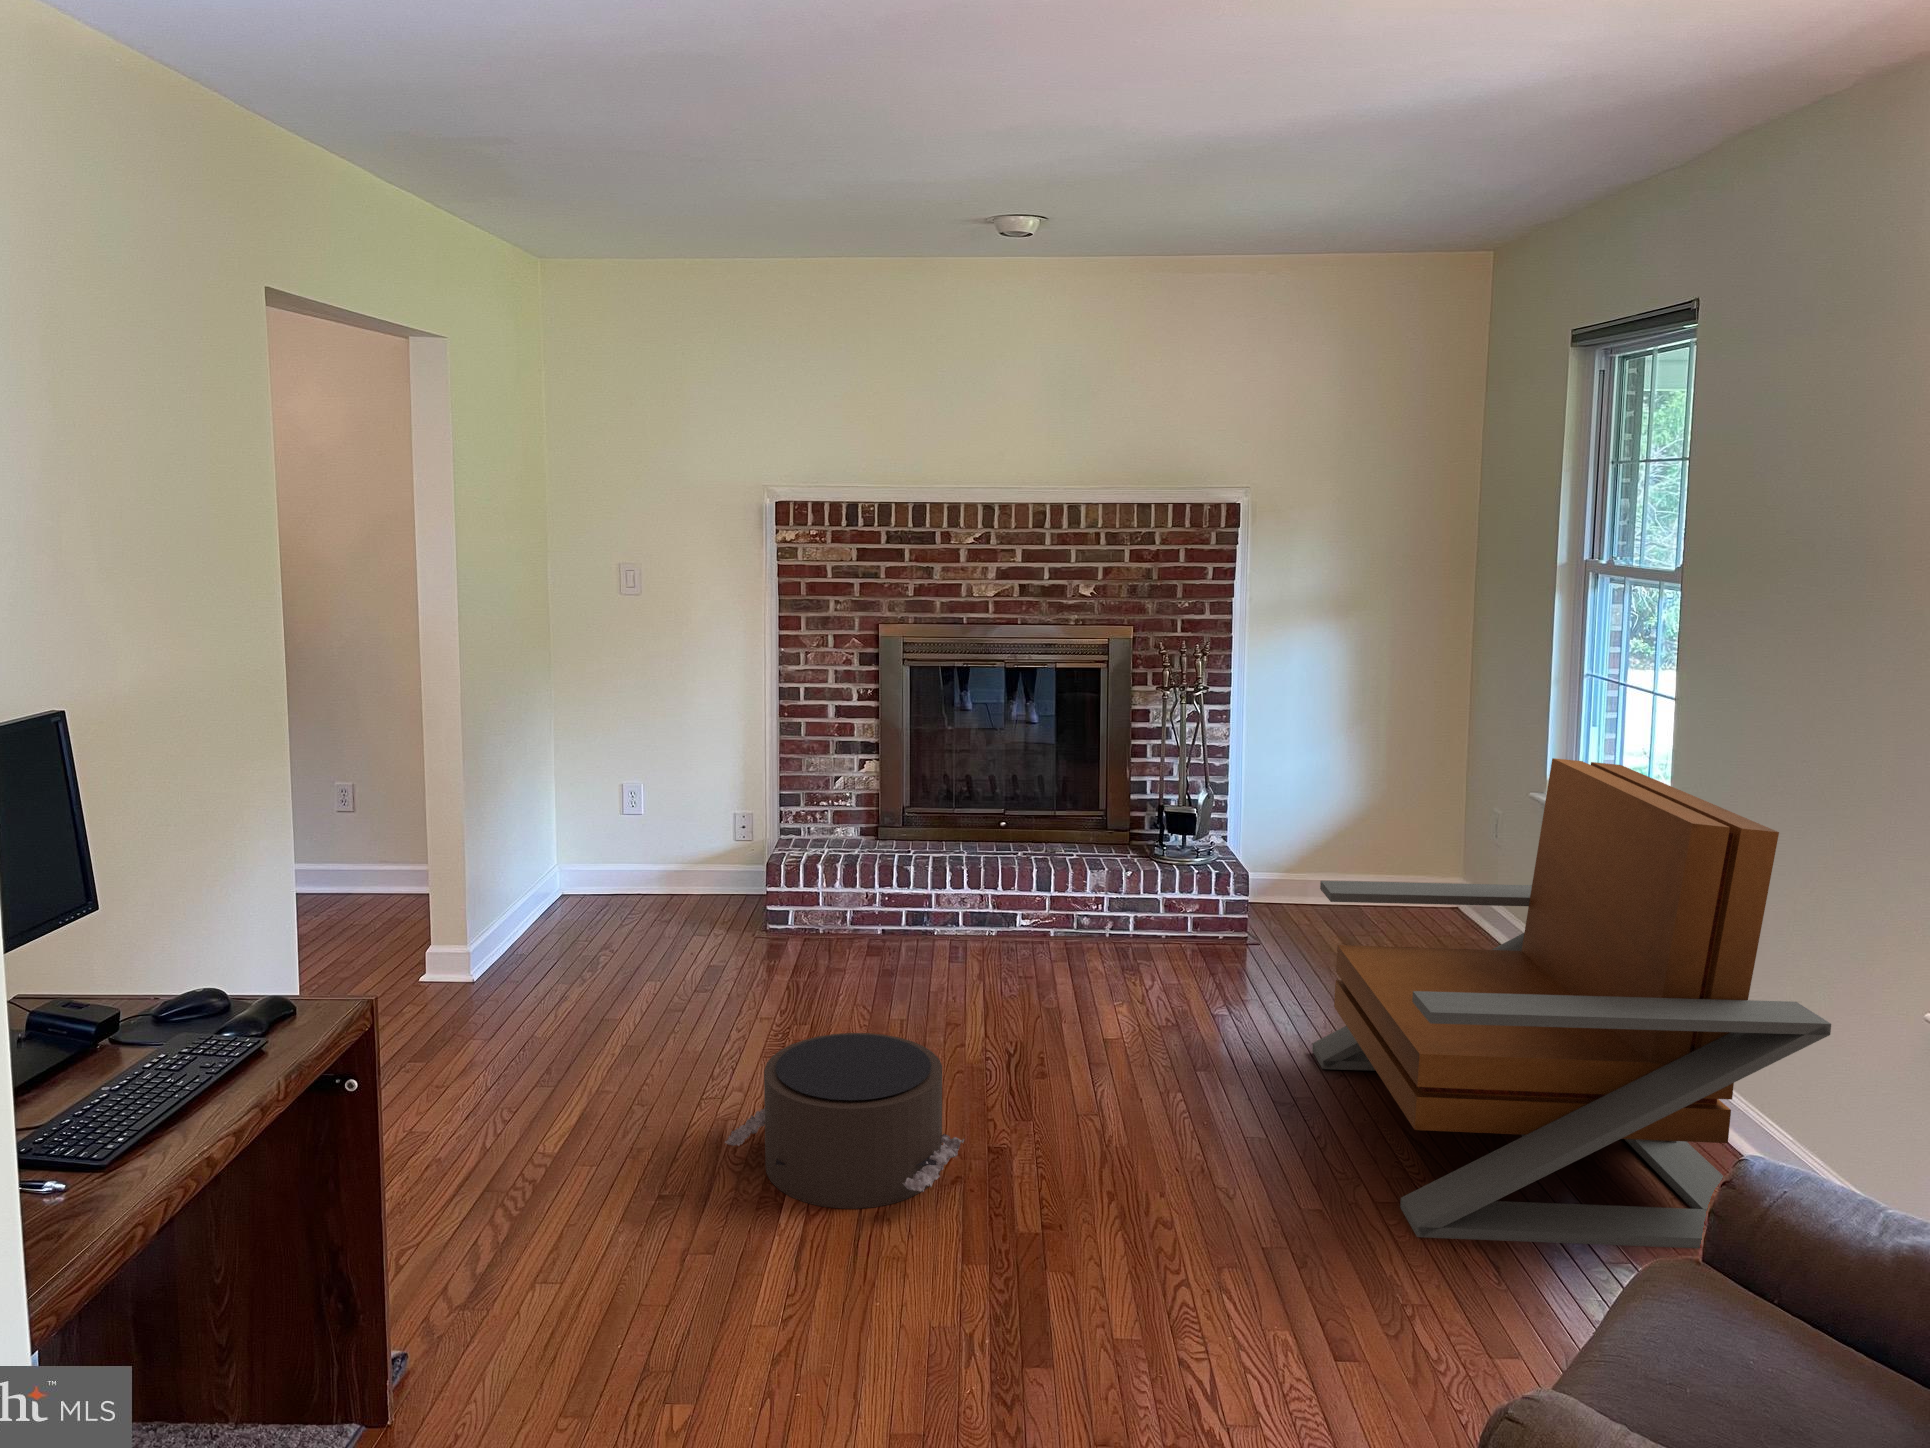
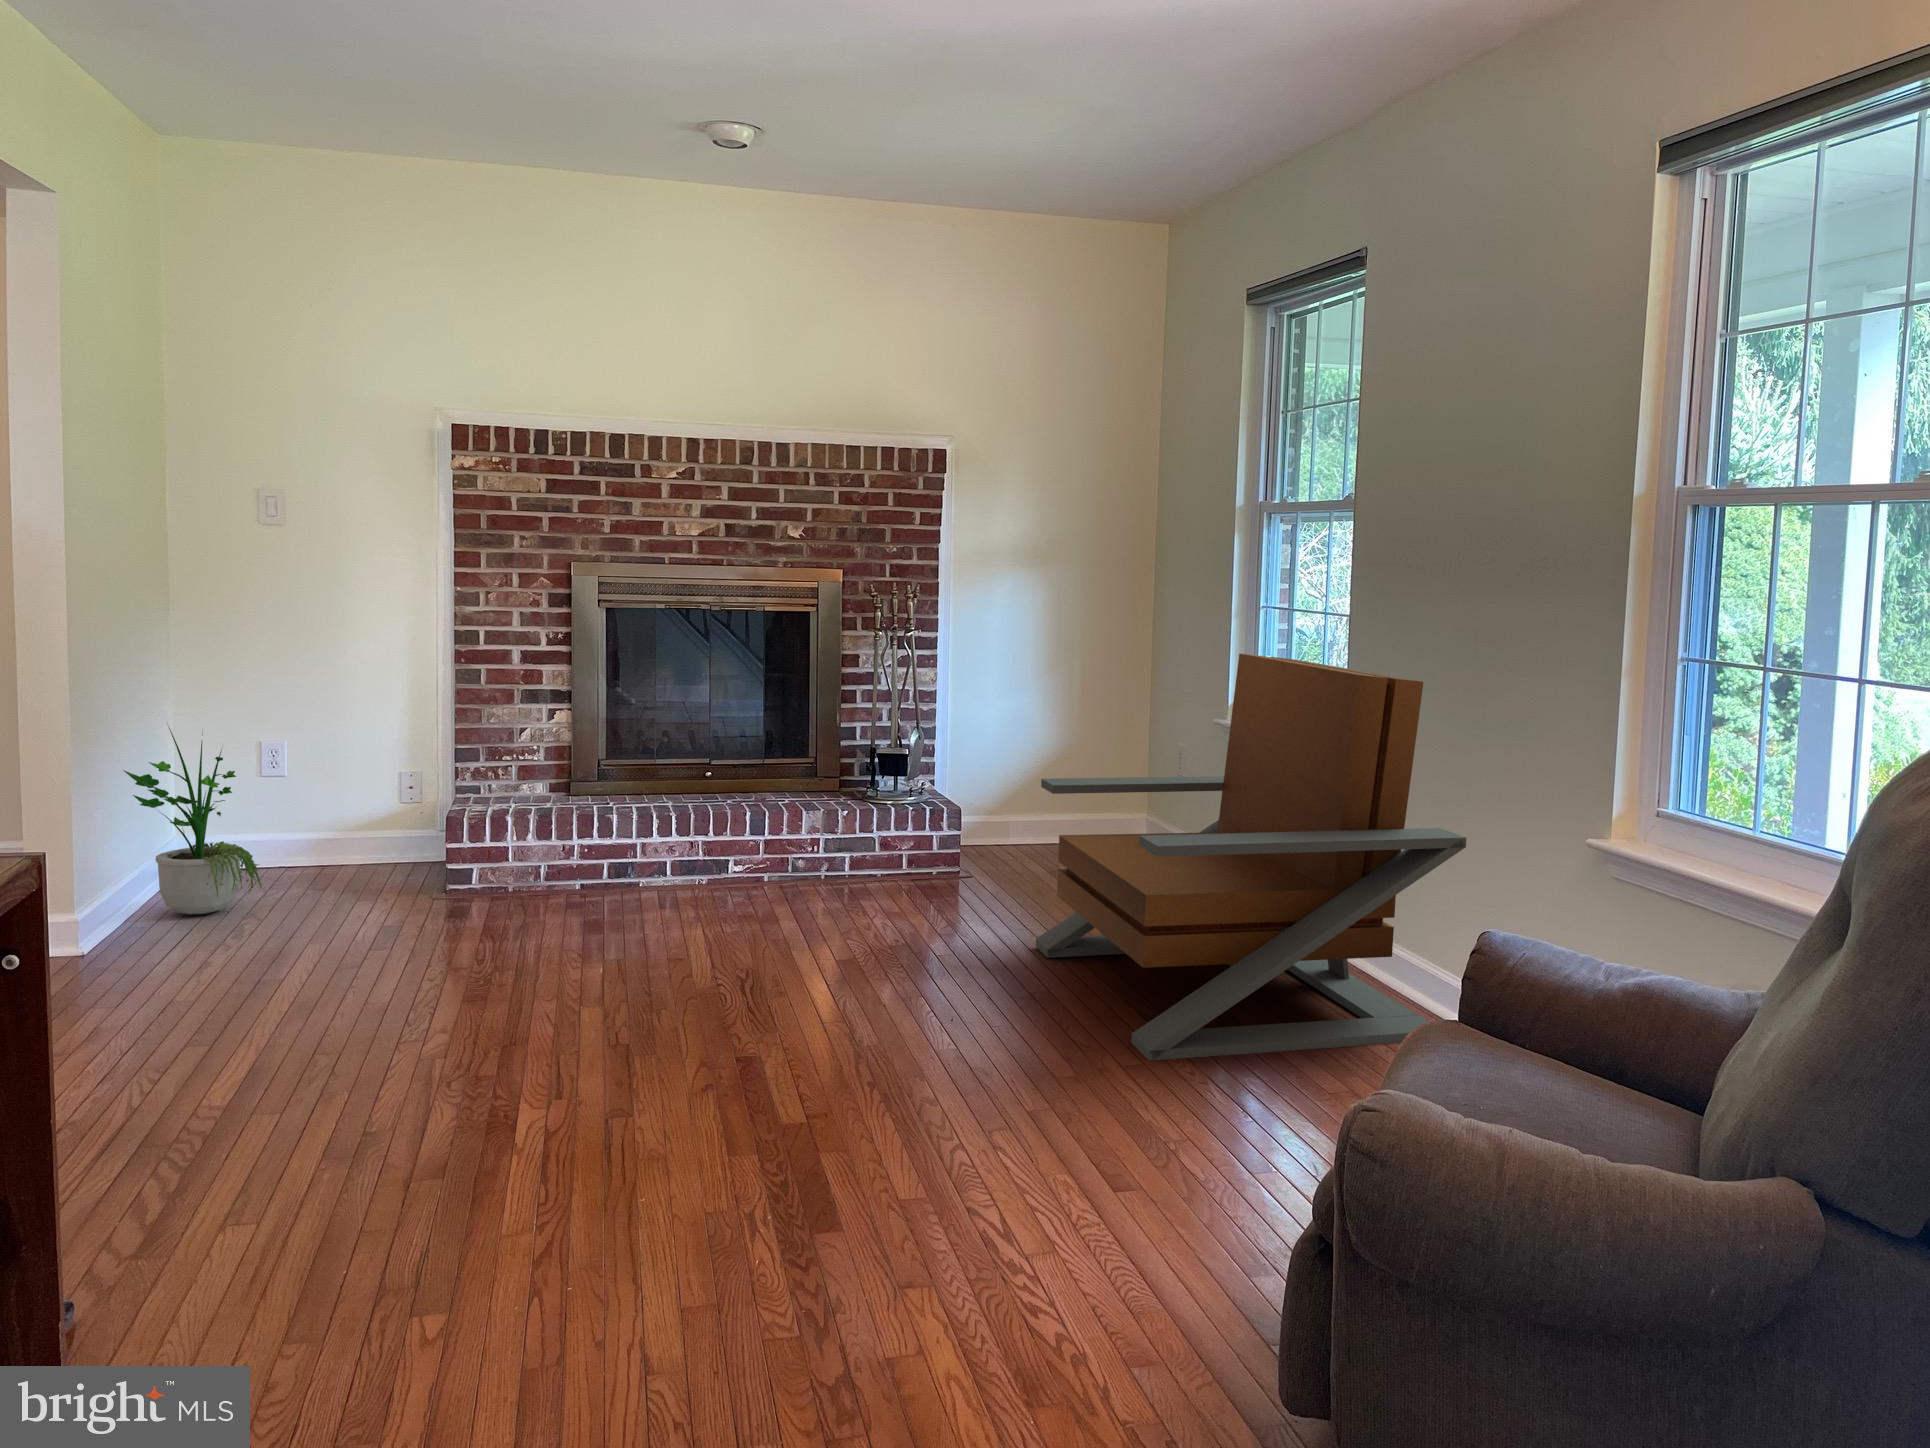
potted plant: none [512,776,619,942] -> present [123,728,262,915]
pouf: present [725,1033,964,1209] -> none [445,933,713,1097]

